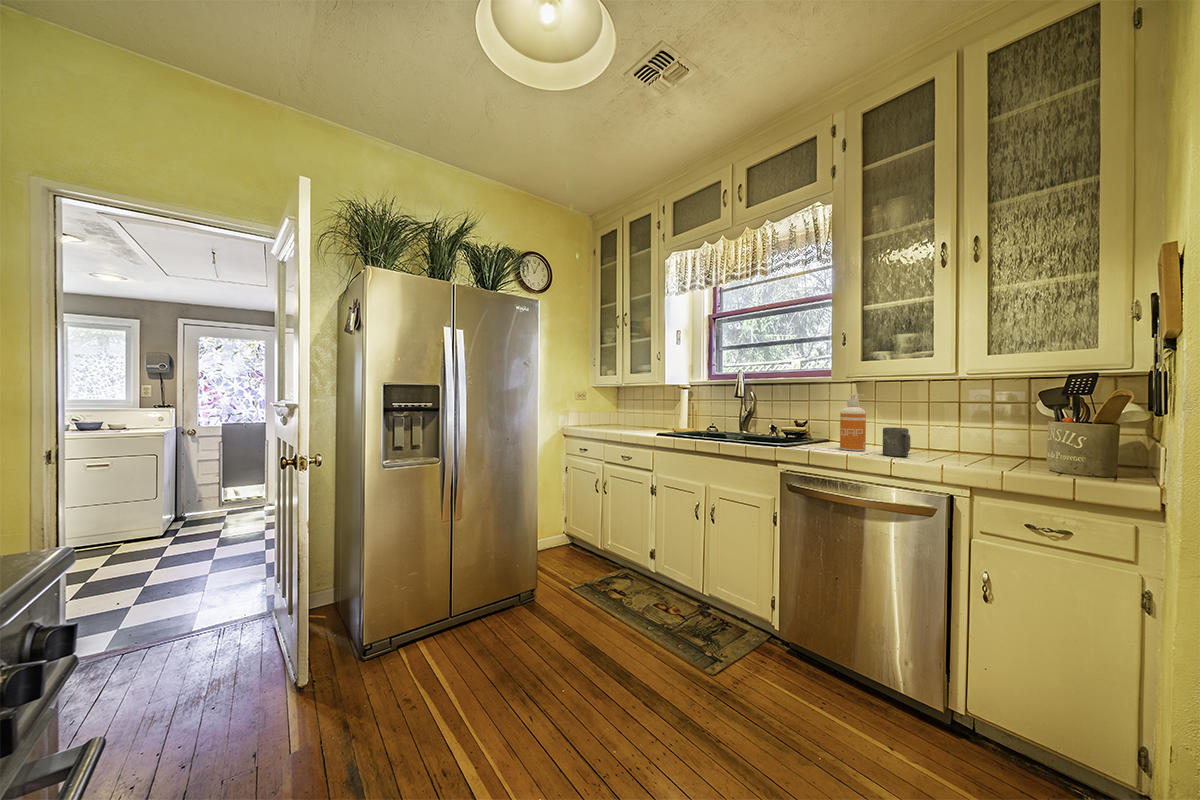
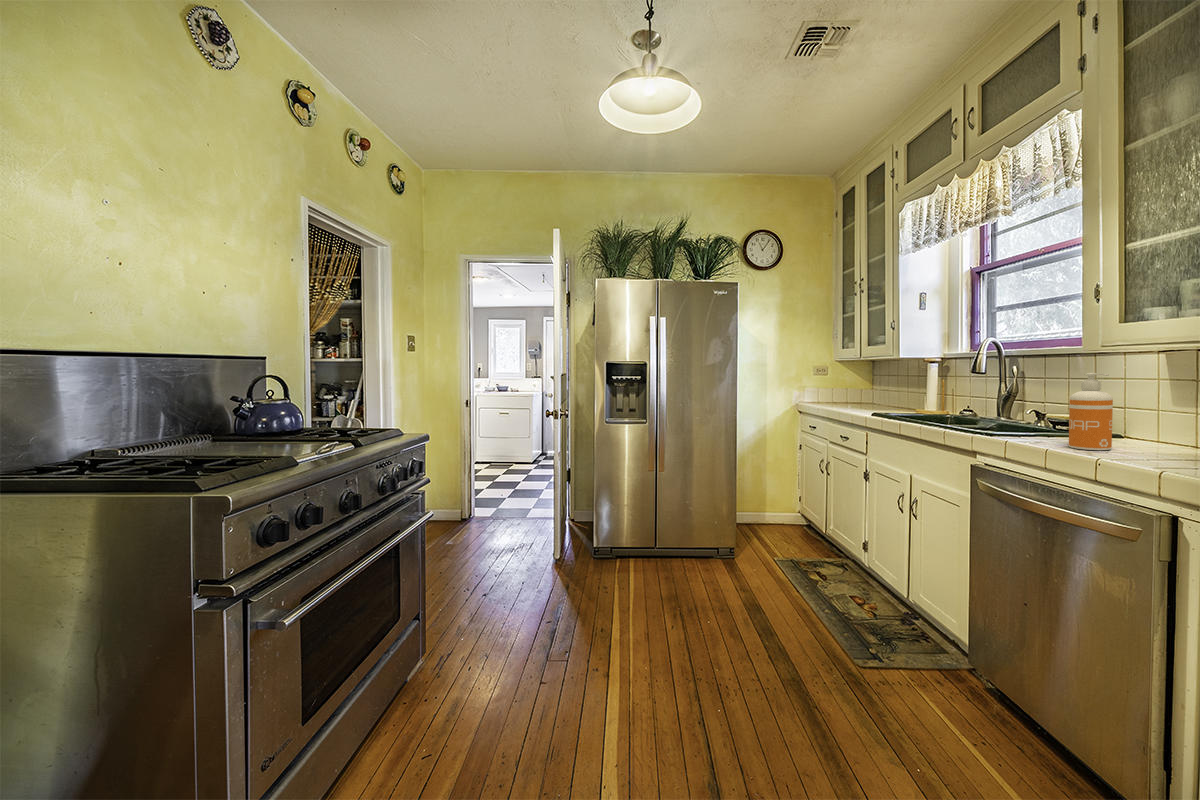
mug: present [883,428,911,456] -> none [1111,420,1156,461]

